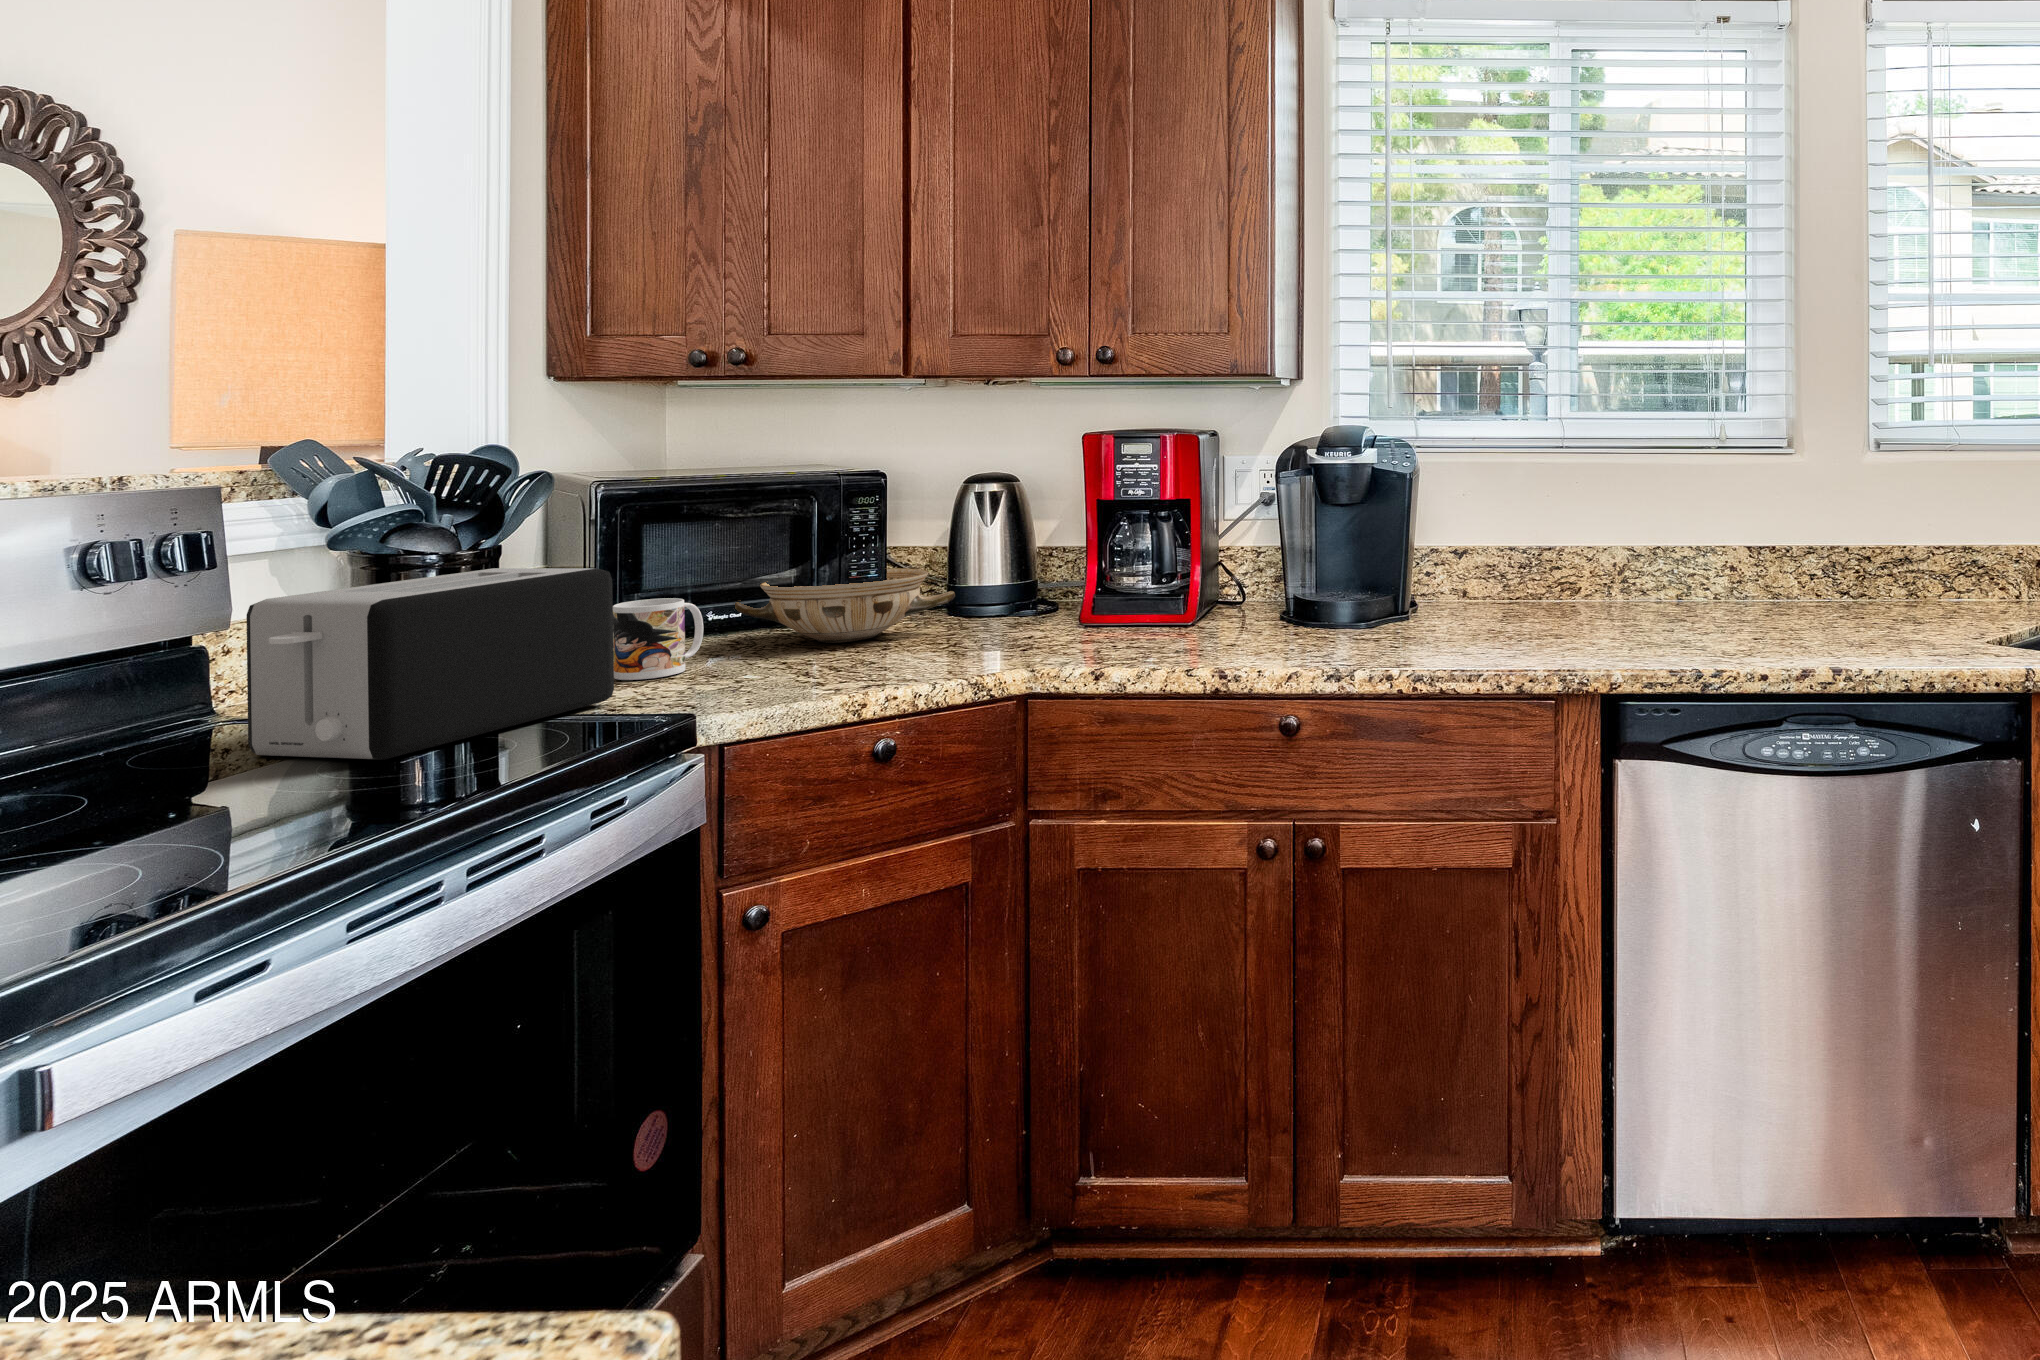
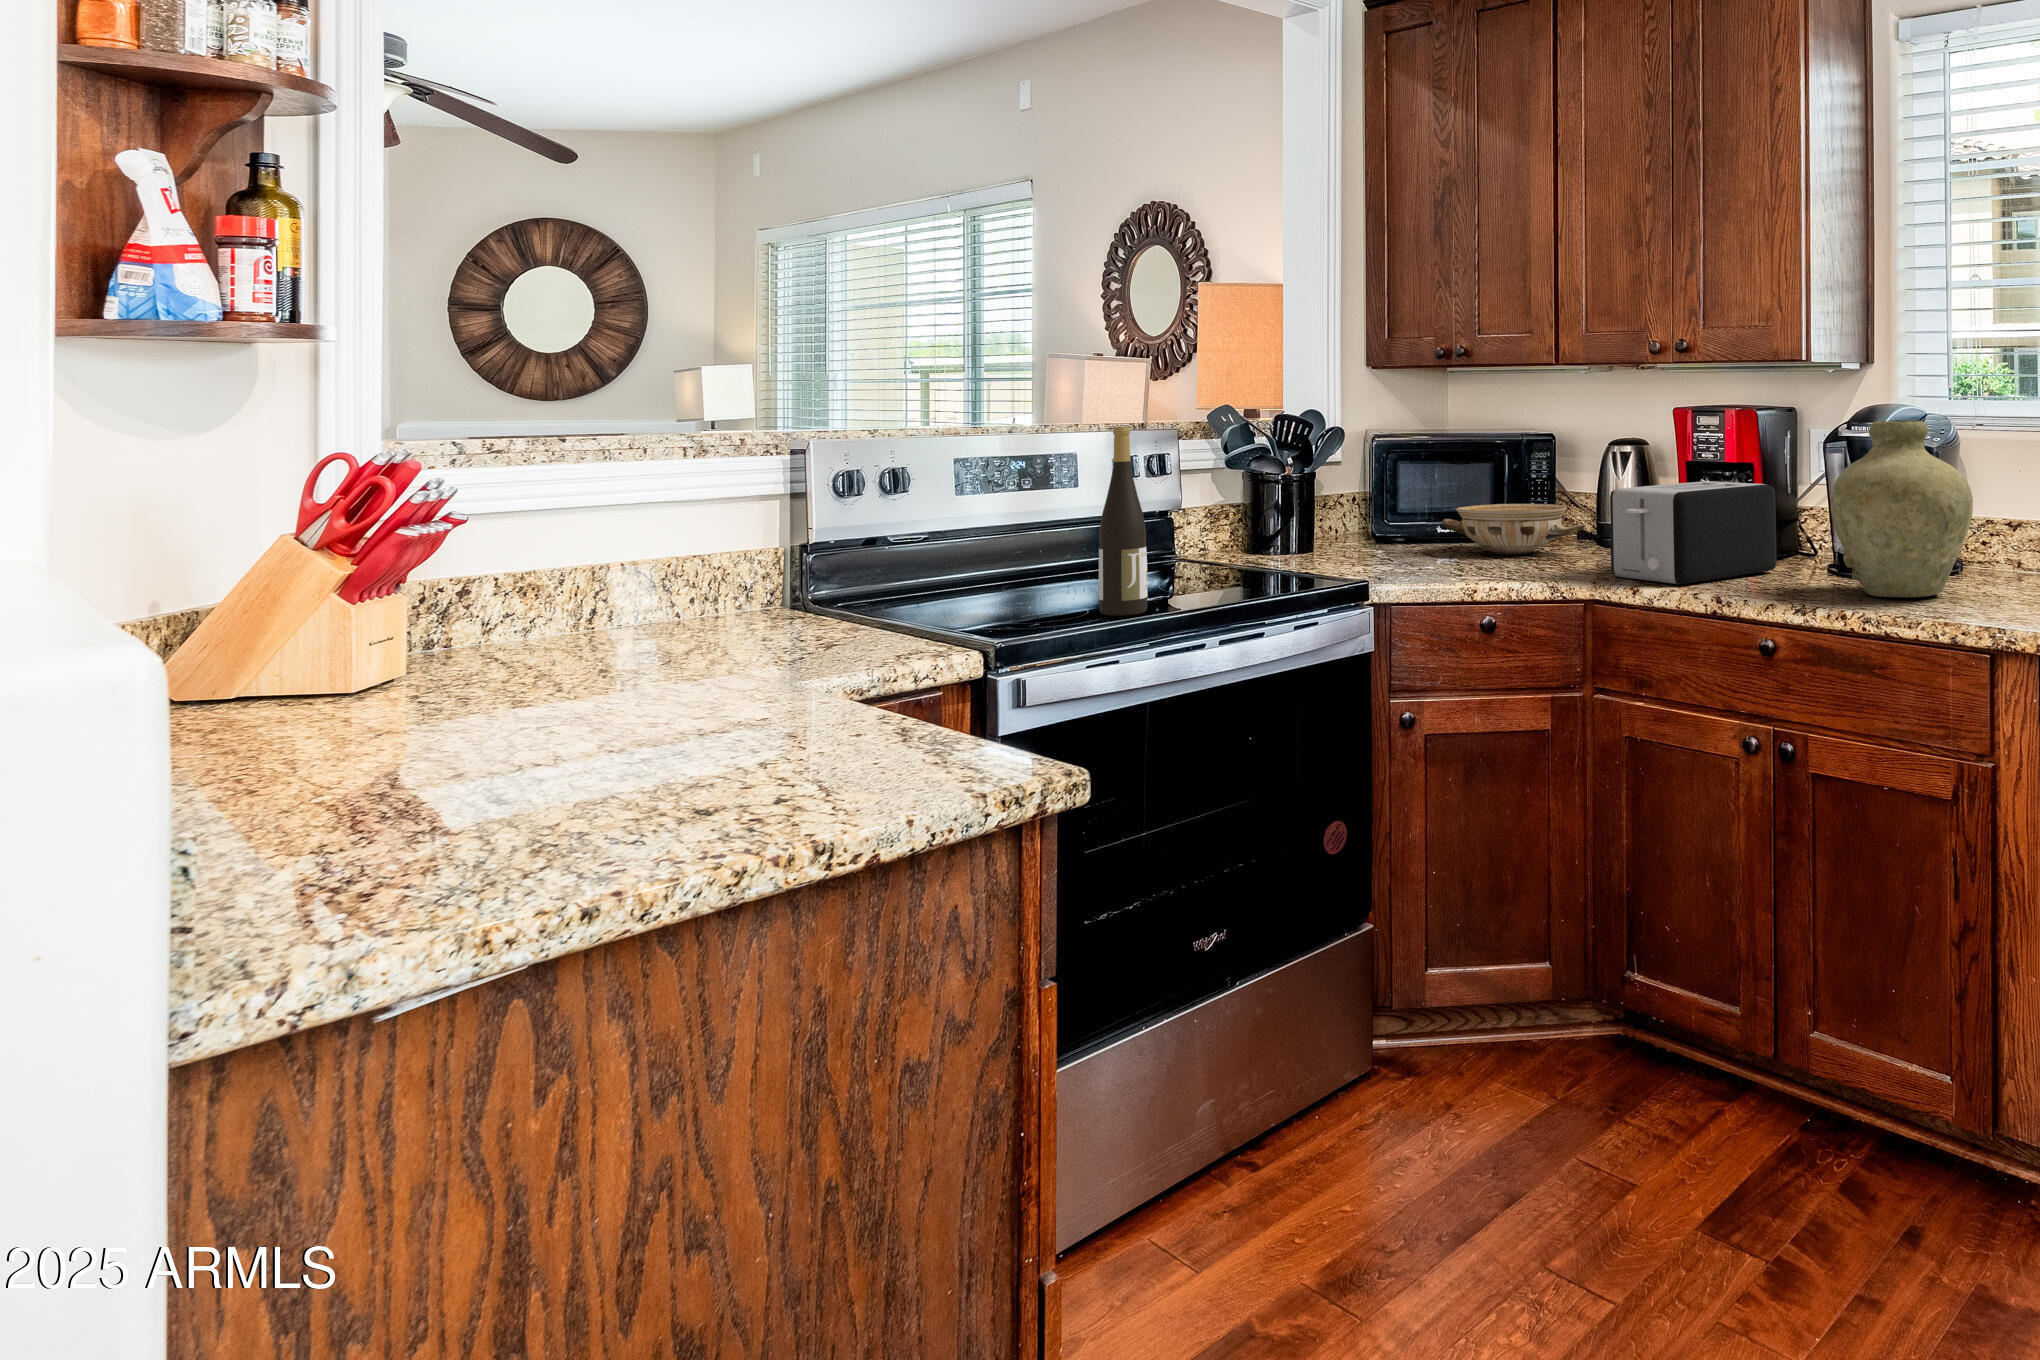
vase: none [1330,447,1482,647] -> present [1831,420,1973,598]
wine bottle: none [139,492,269,872] -> present [1099,427,1148,616]
toaster: present [246,568,614,760] -> present [1610,481,1777,585]
mug: present [613,598,703,680] -> none [1359,511,1413,563]

